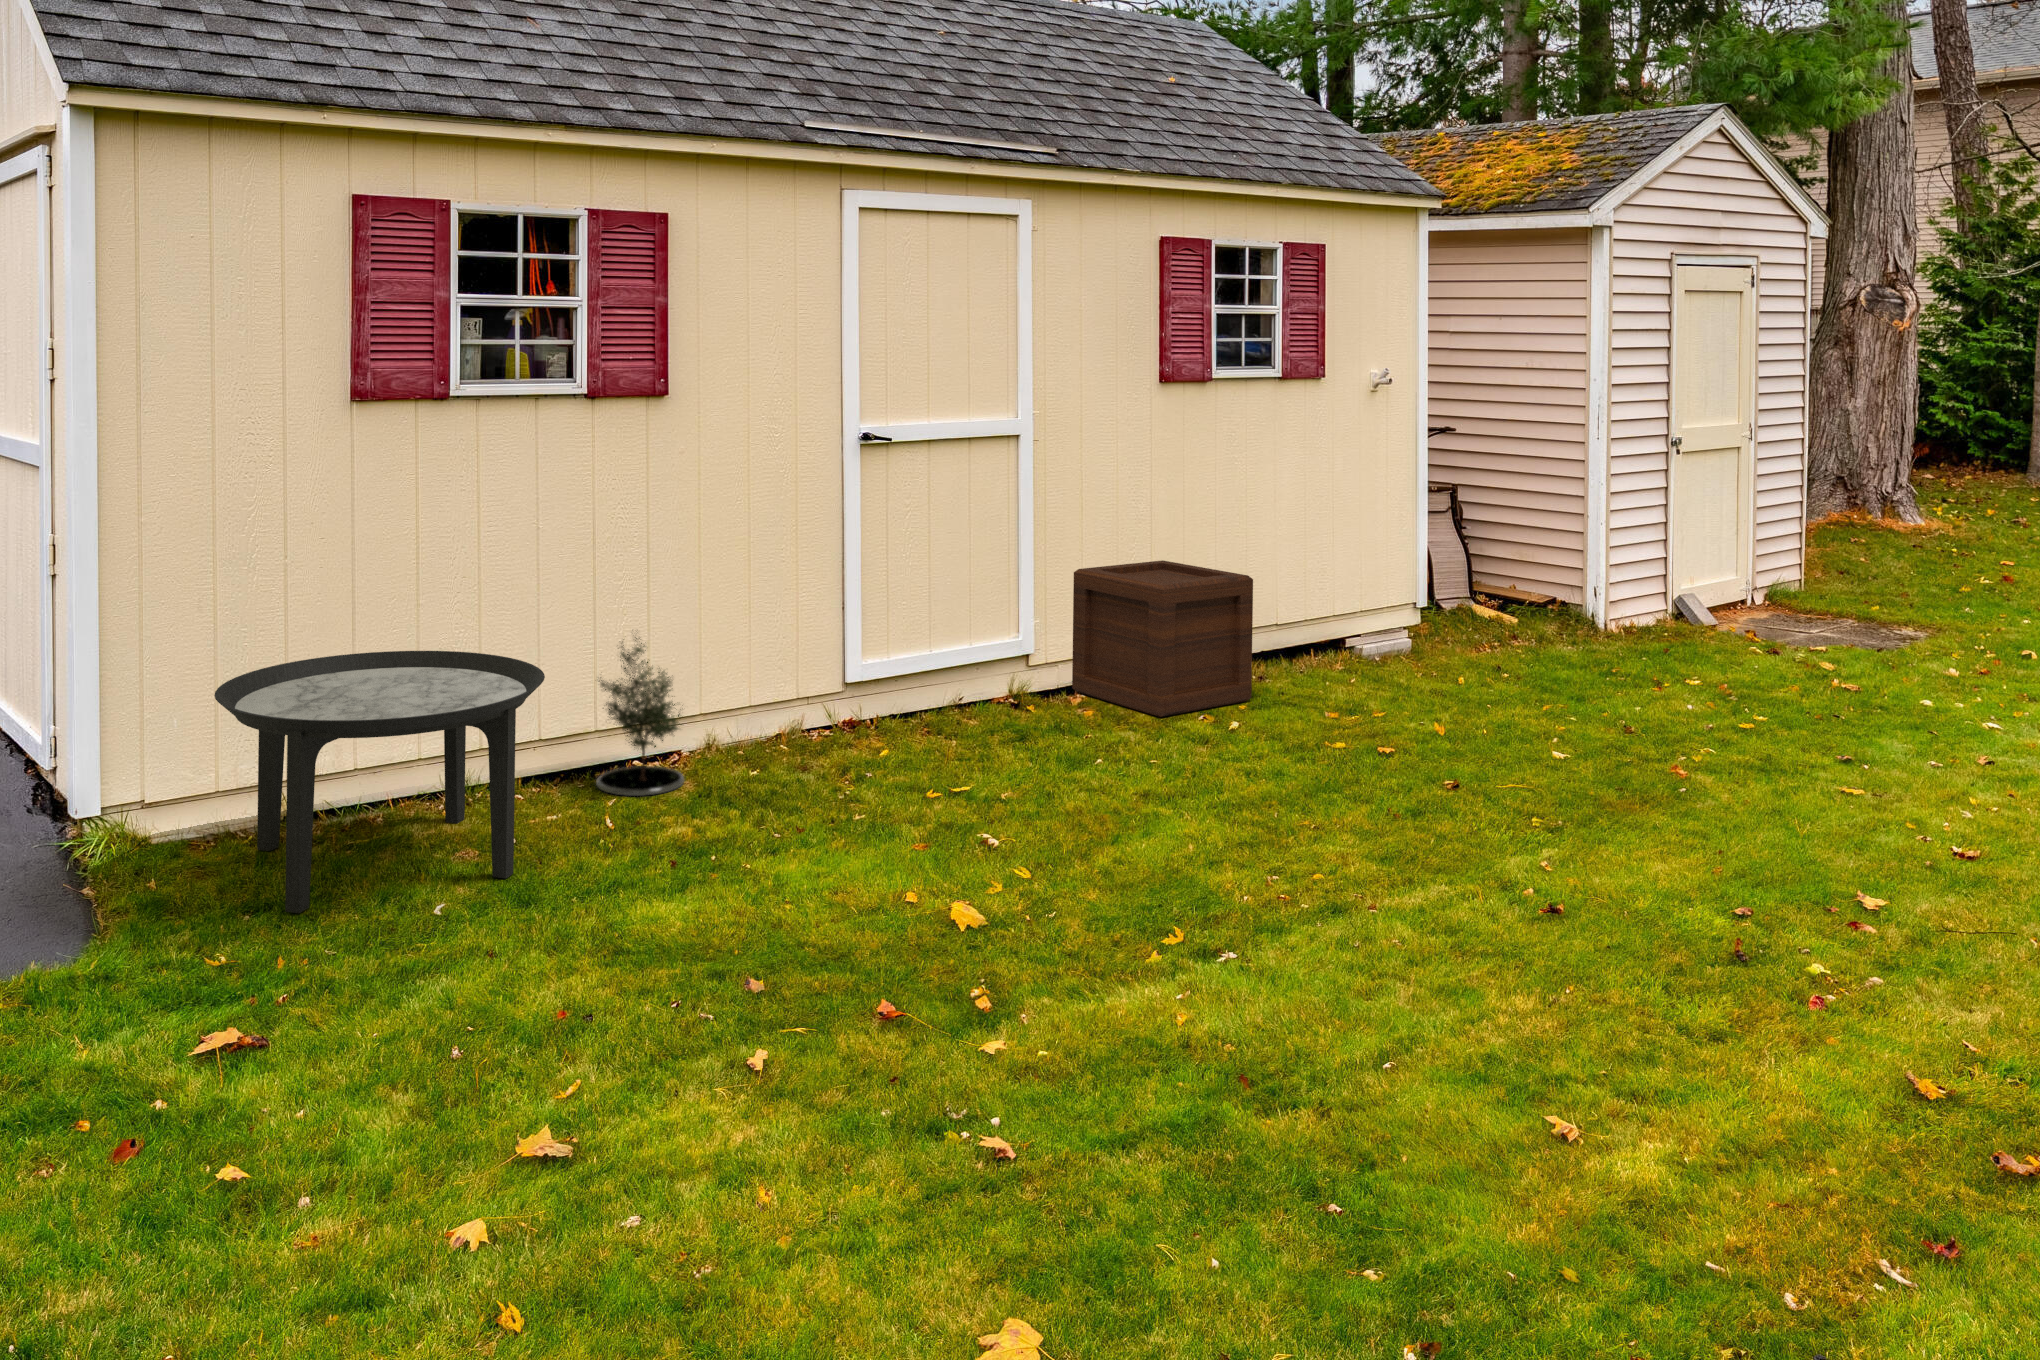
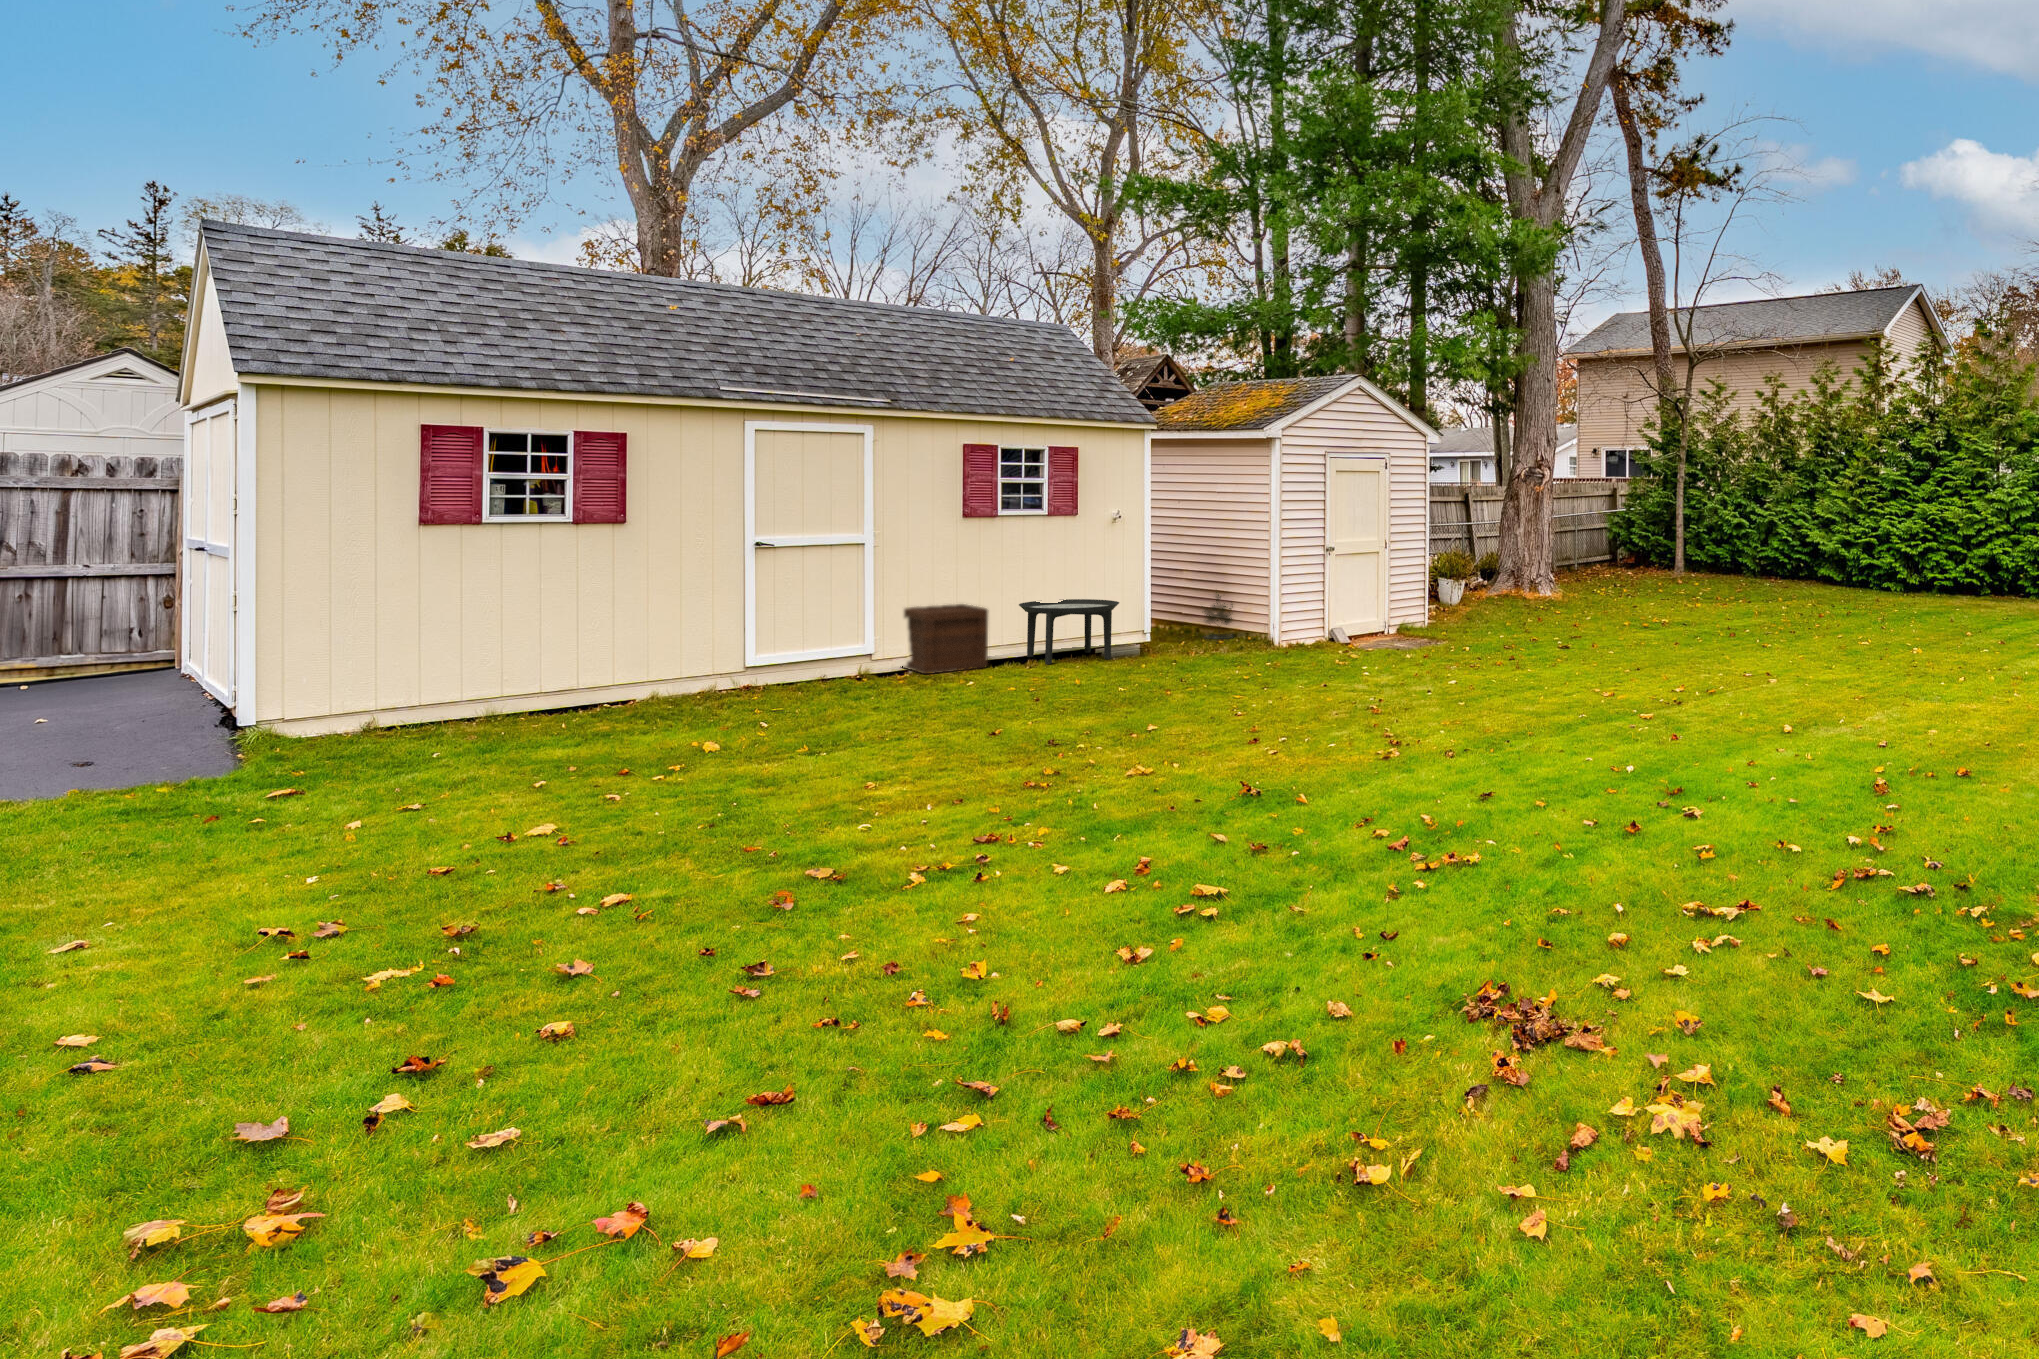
potted tree: present [596,637,684,796] -> present [1202,592,1233,639]
round table: present [214,651,545,913] -> present [1019,599,1119,664]

